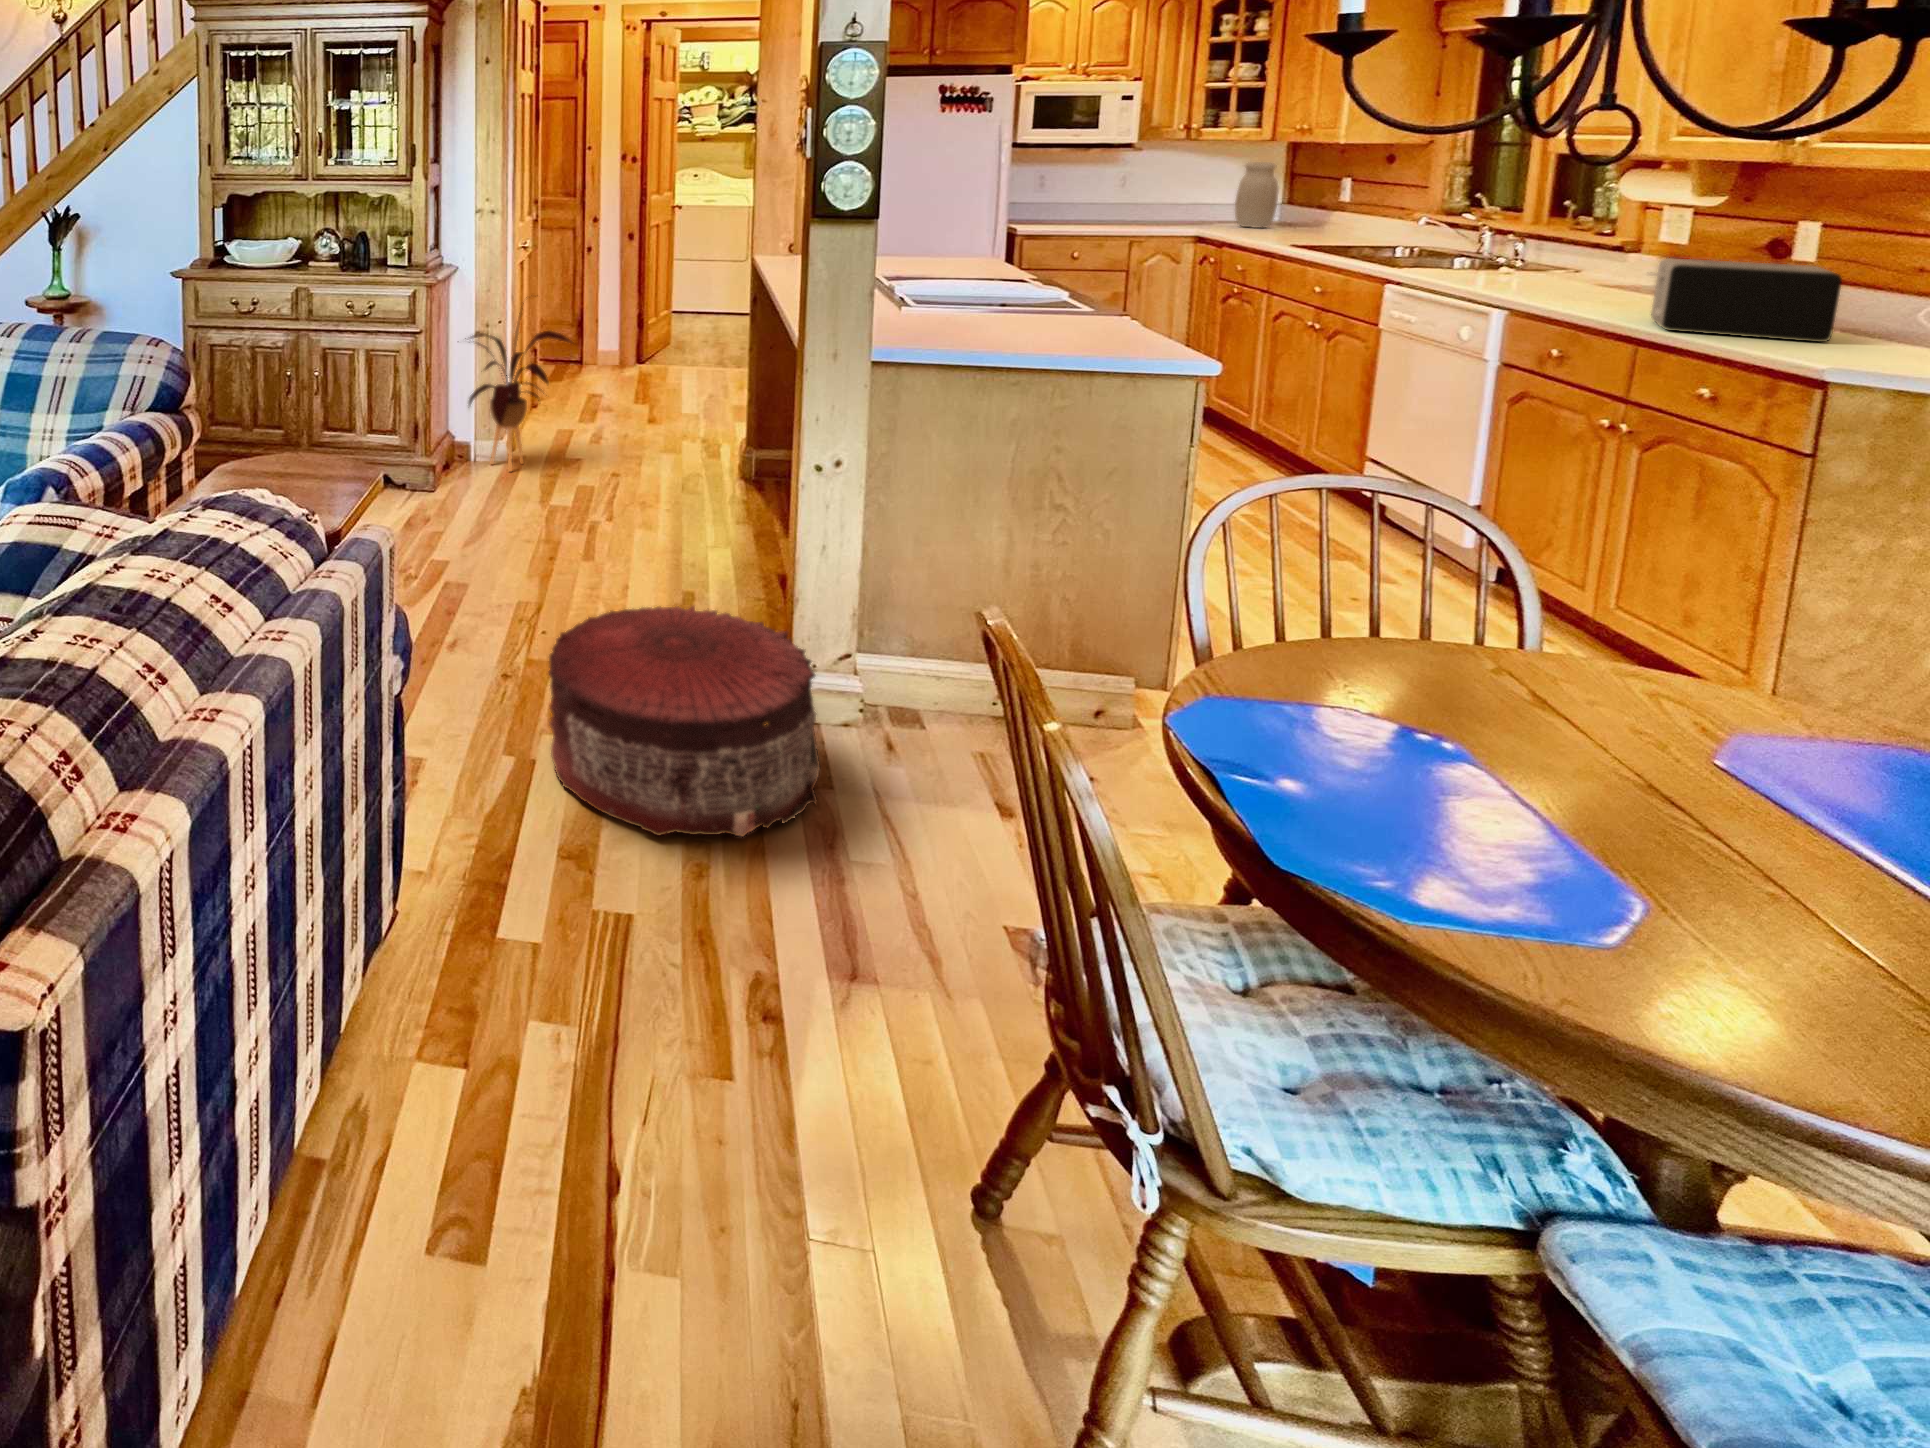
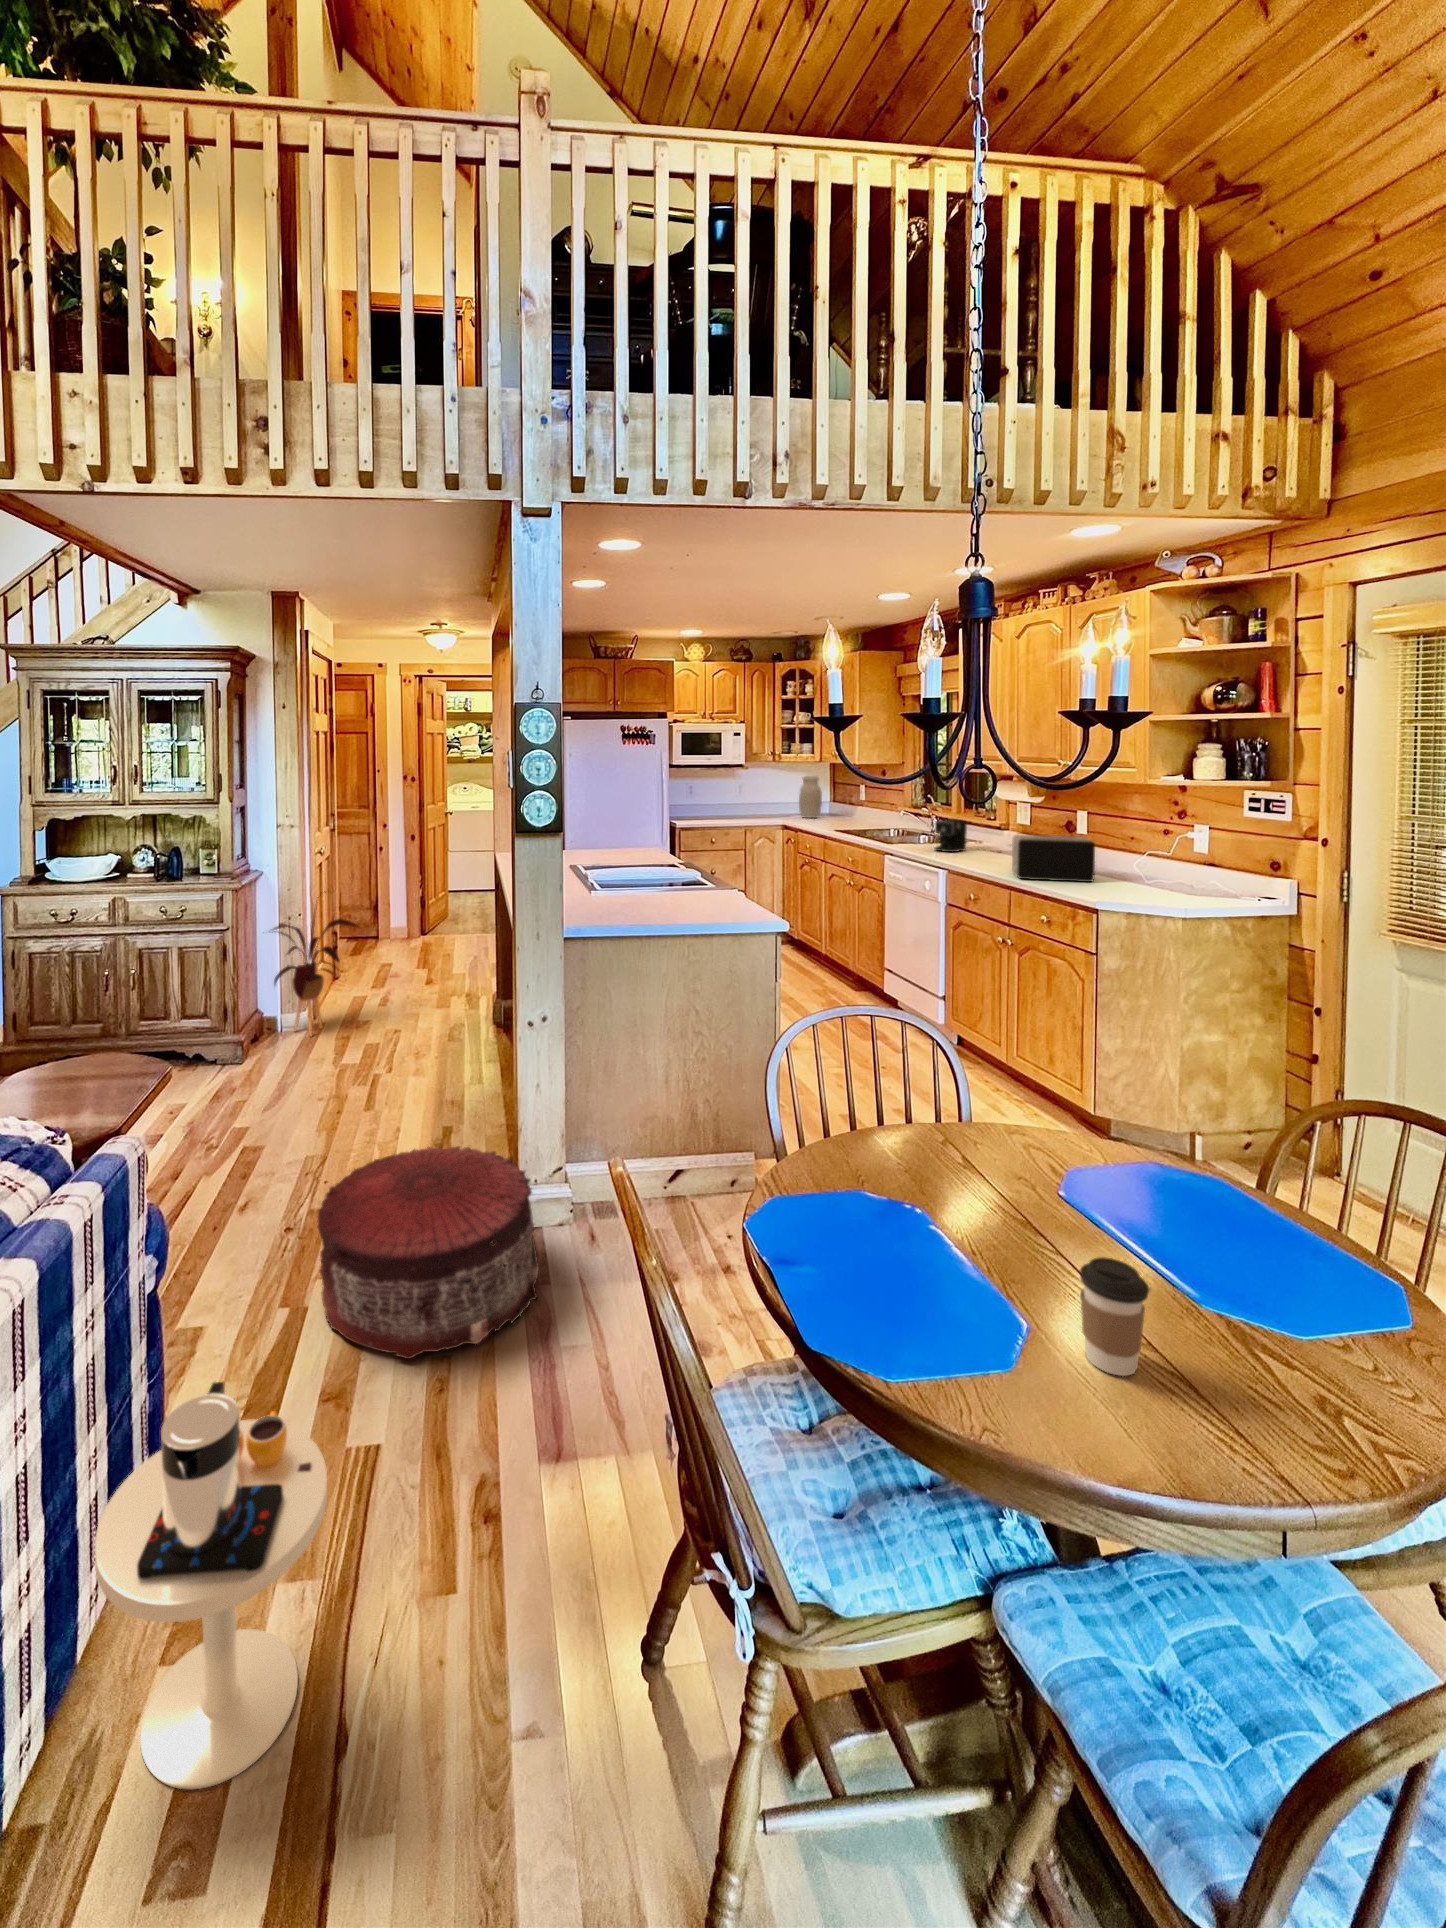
coffee maker: none [1492,232,1631,290] -> present [934,819,967,852]
side table: none [368,784,597,1172] -> present [95,1382,327,1789]
coffee cup: none [1722,835,1861,1000] -> present [1080,1257,1149,1376]

